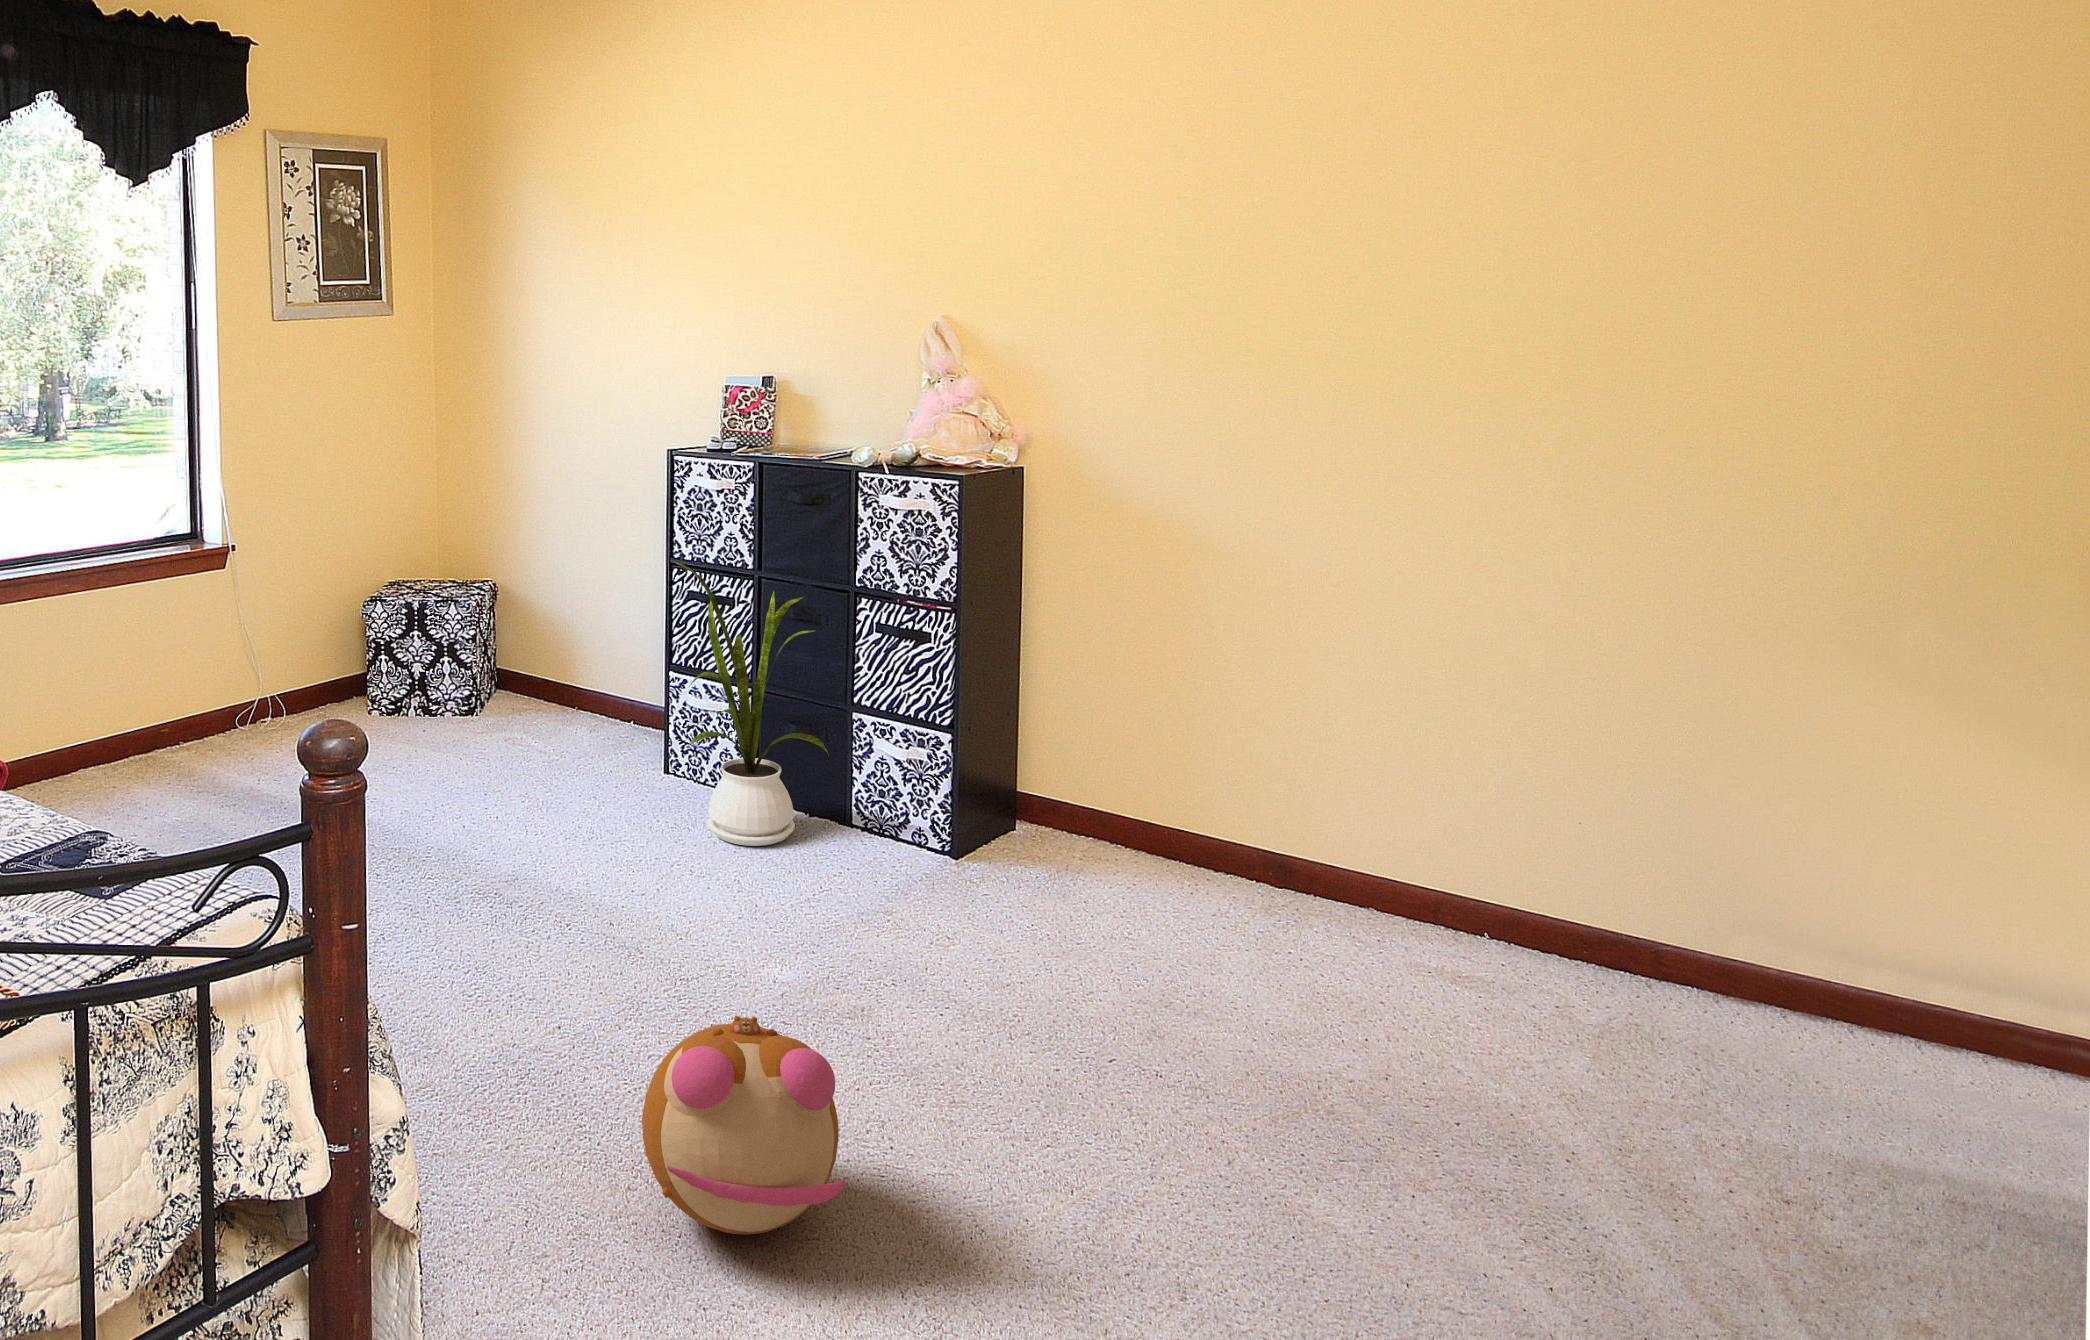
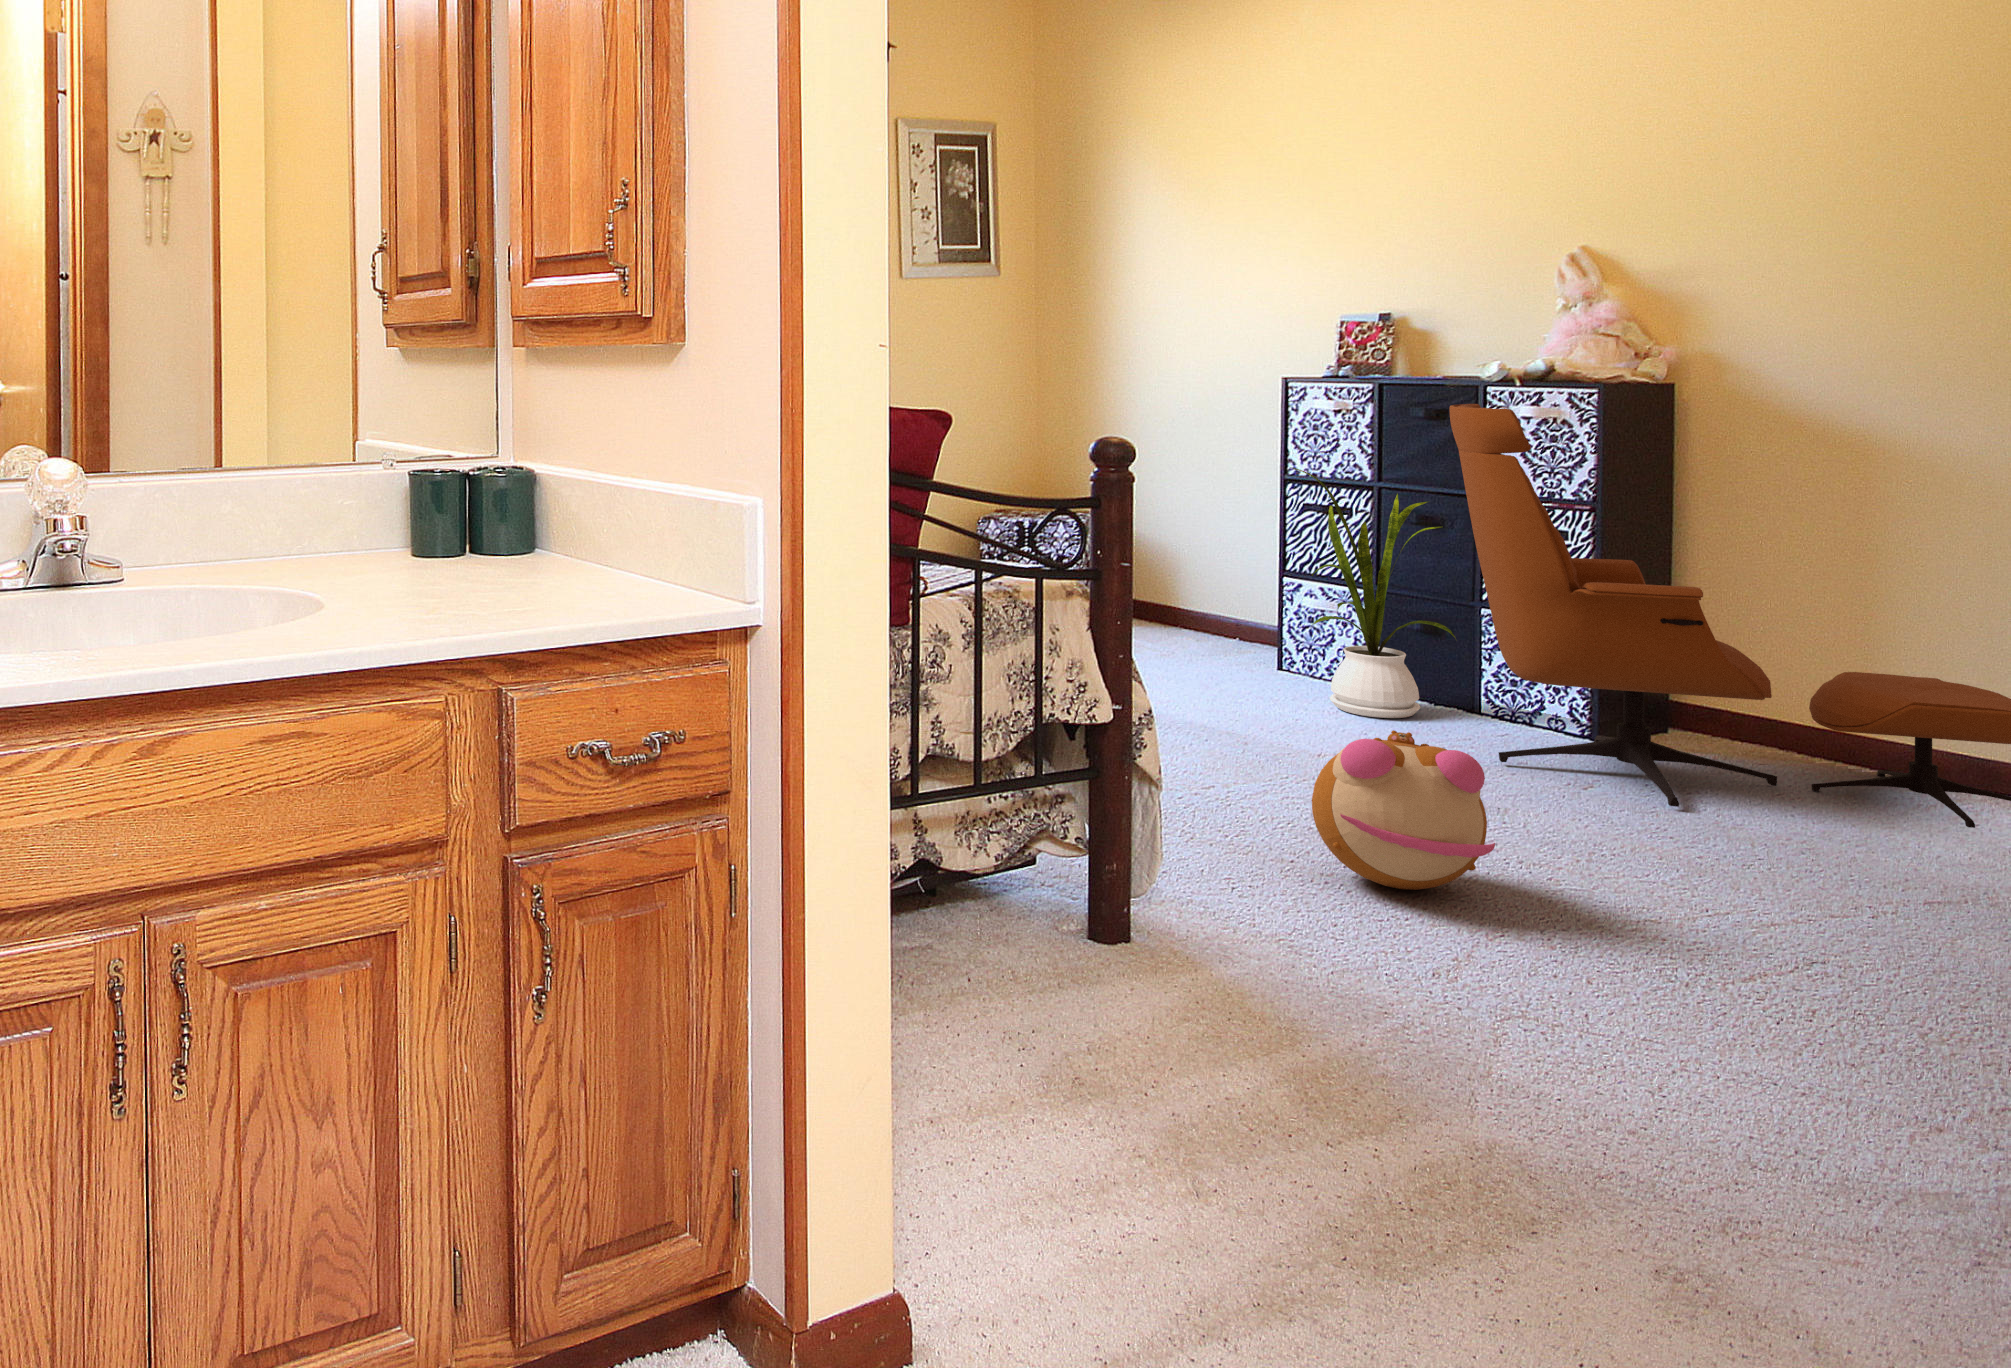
lounge chair: none [819,507,1337,975] -> present [1450,404,2011,828]

